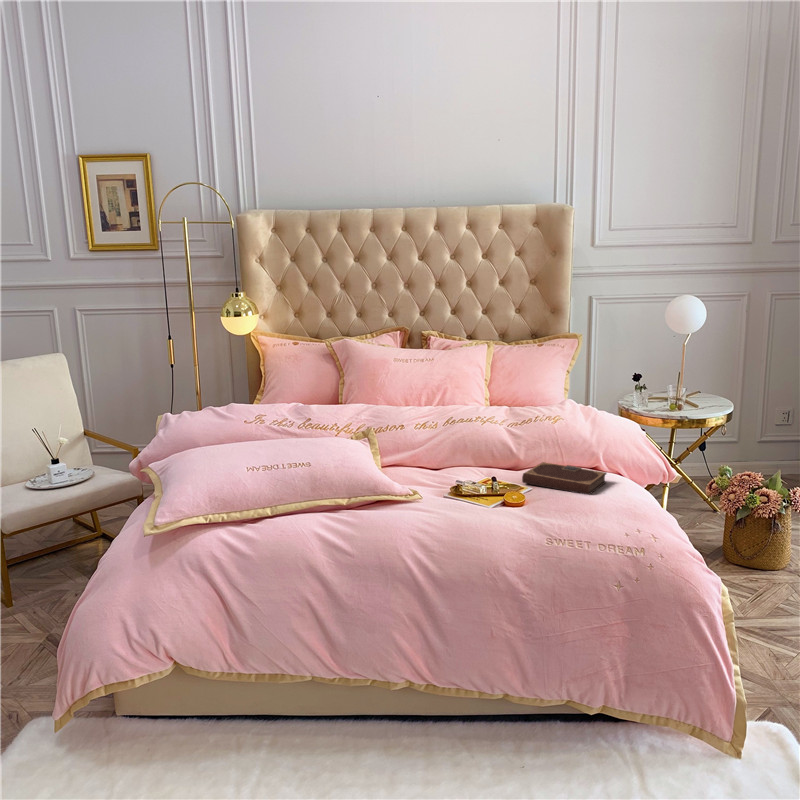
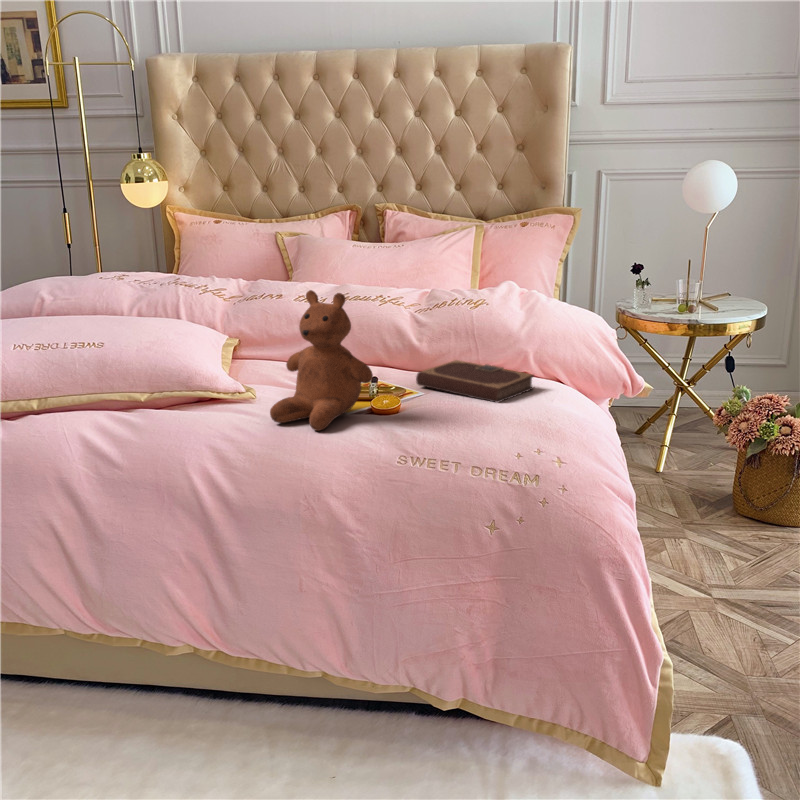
teddy bear: none [446,424,516,523] -> present [270,290,373,431]

